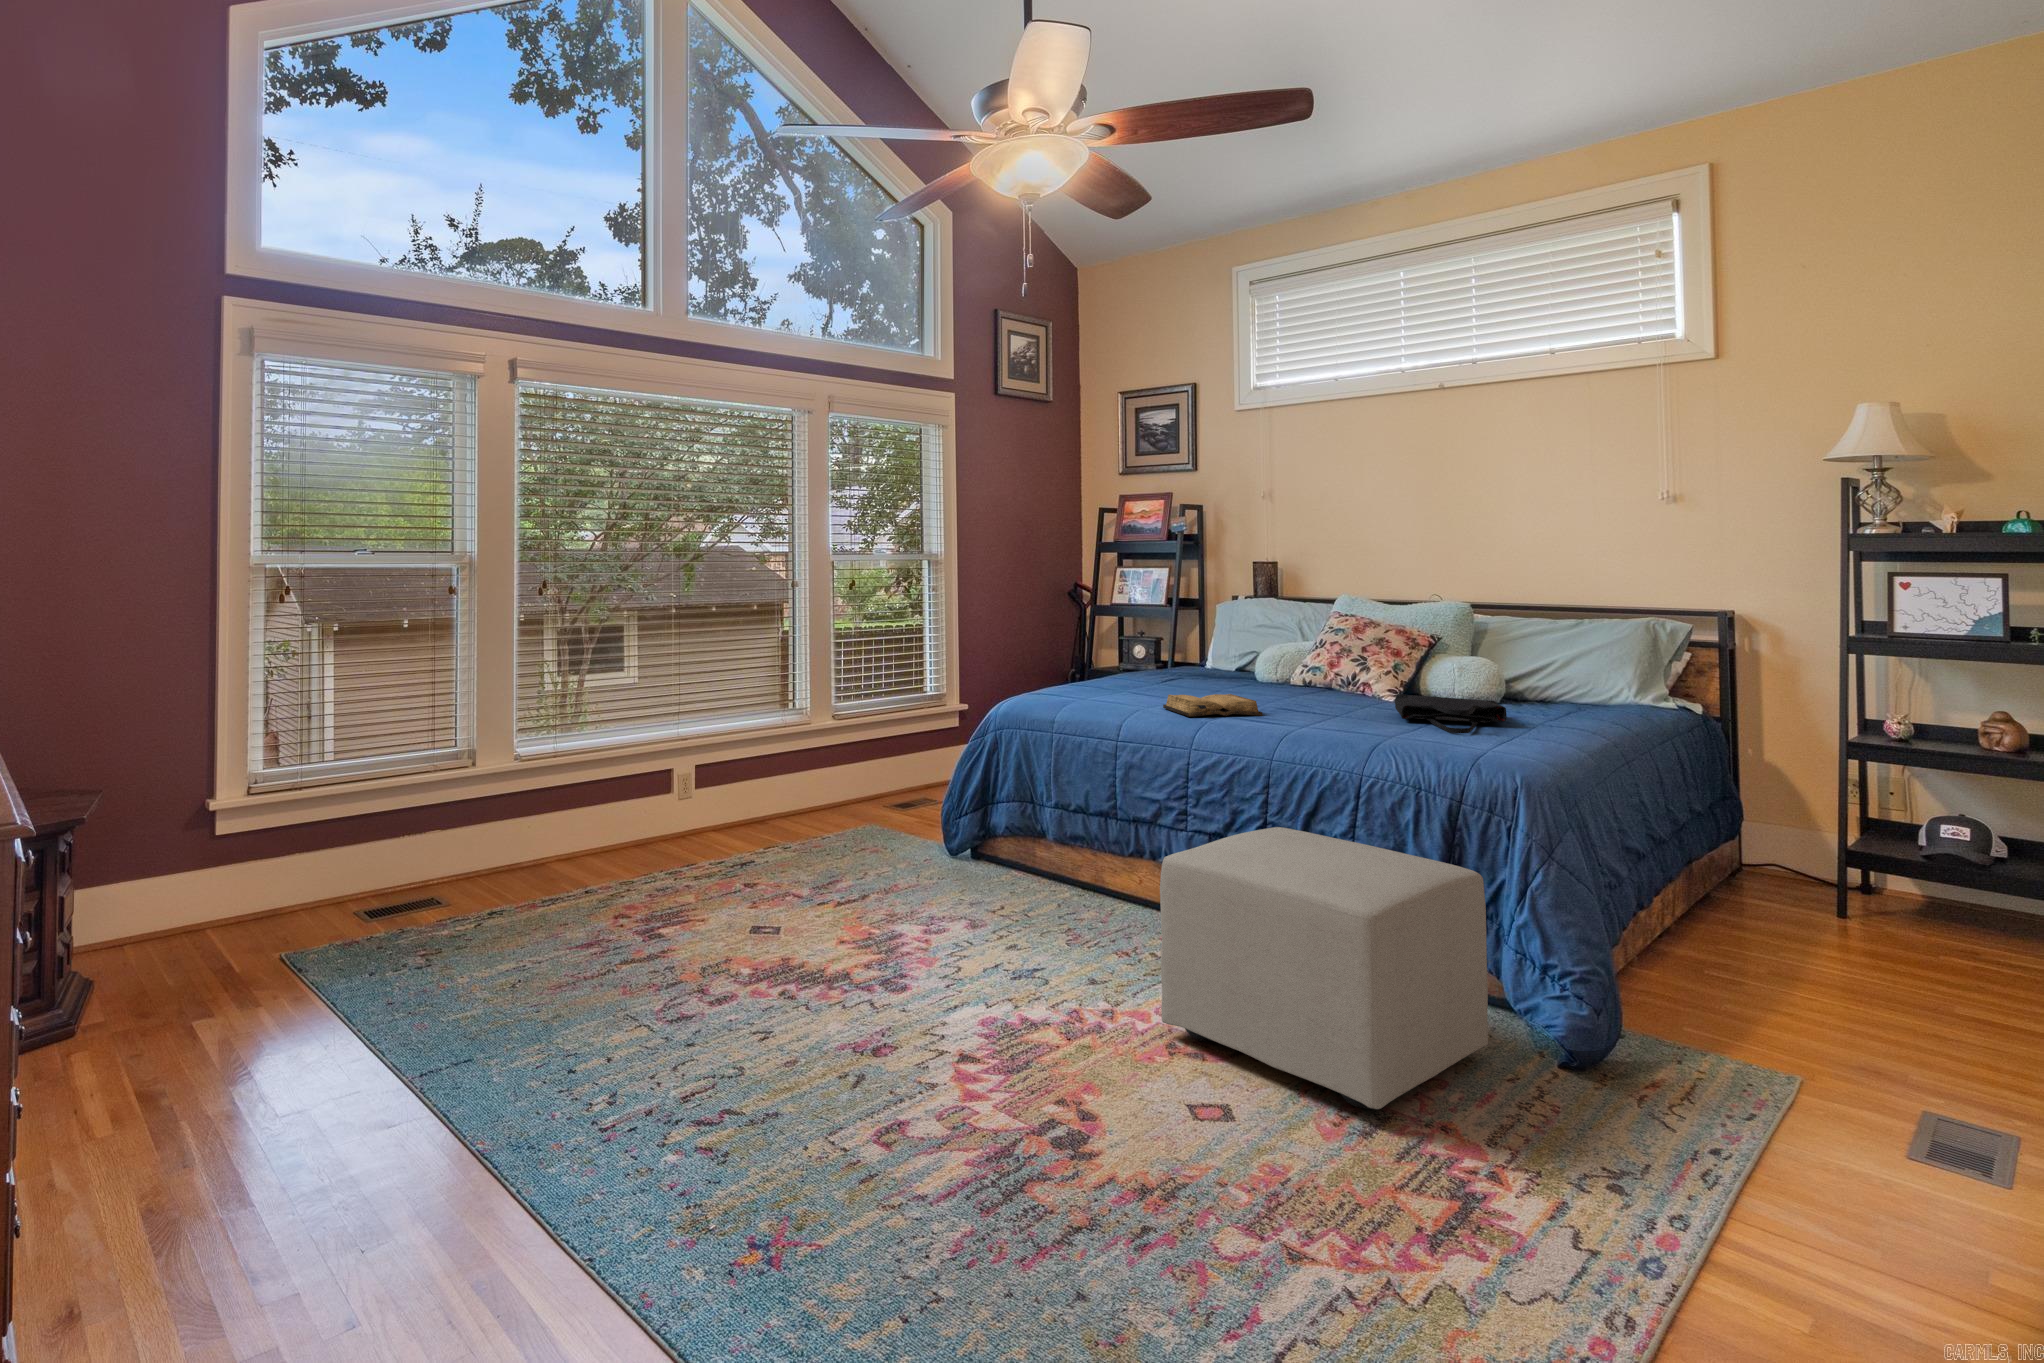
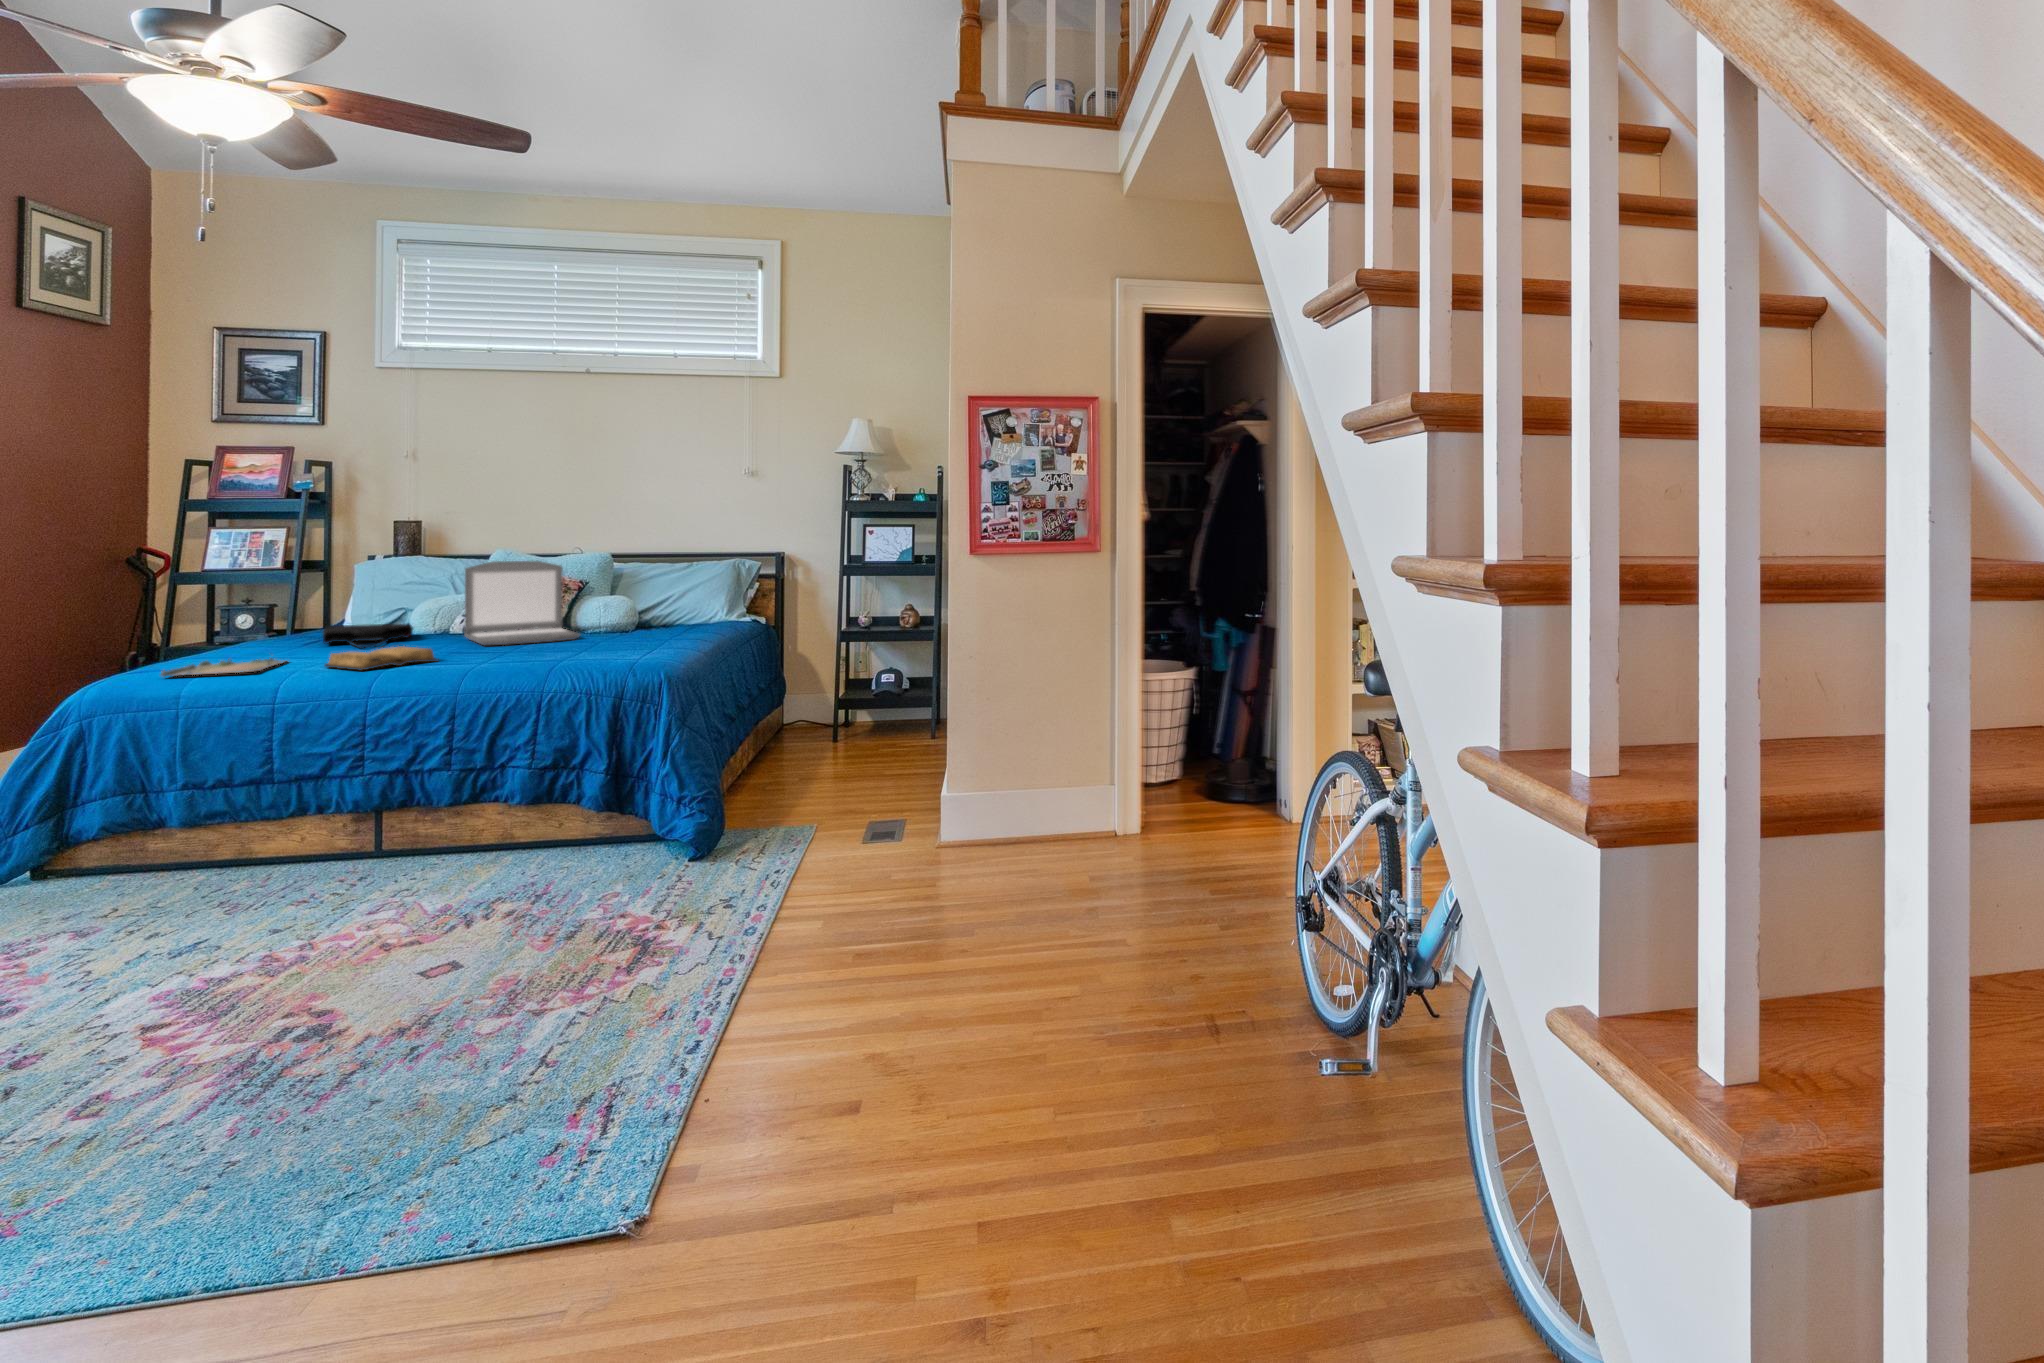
laptop: none [1300,607,1423,706] -> present [464,561,580,645]
tray: none [1047,687,1143,705] -> present [161,658,284,676]
tote bag: present [1395,694,1506,733] -> present [323,623,413,648]
ottoman: present [1160,827,1488,1109] -> none [372,742,645,933]

